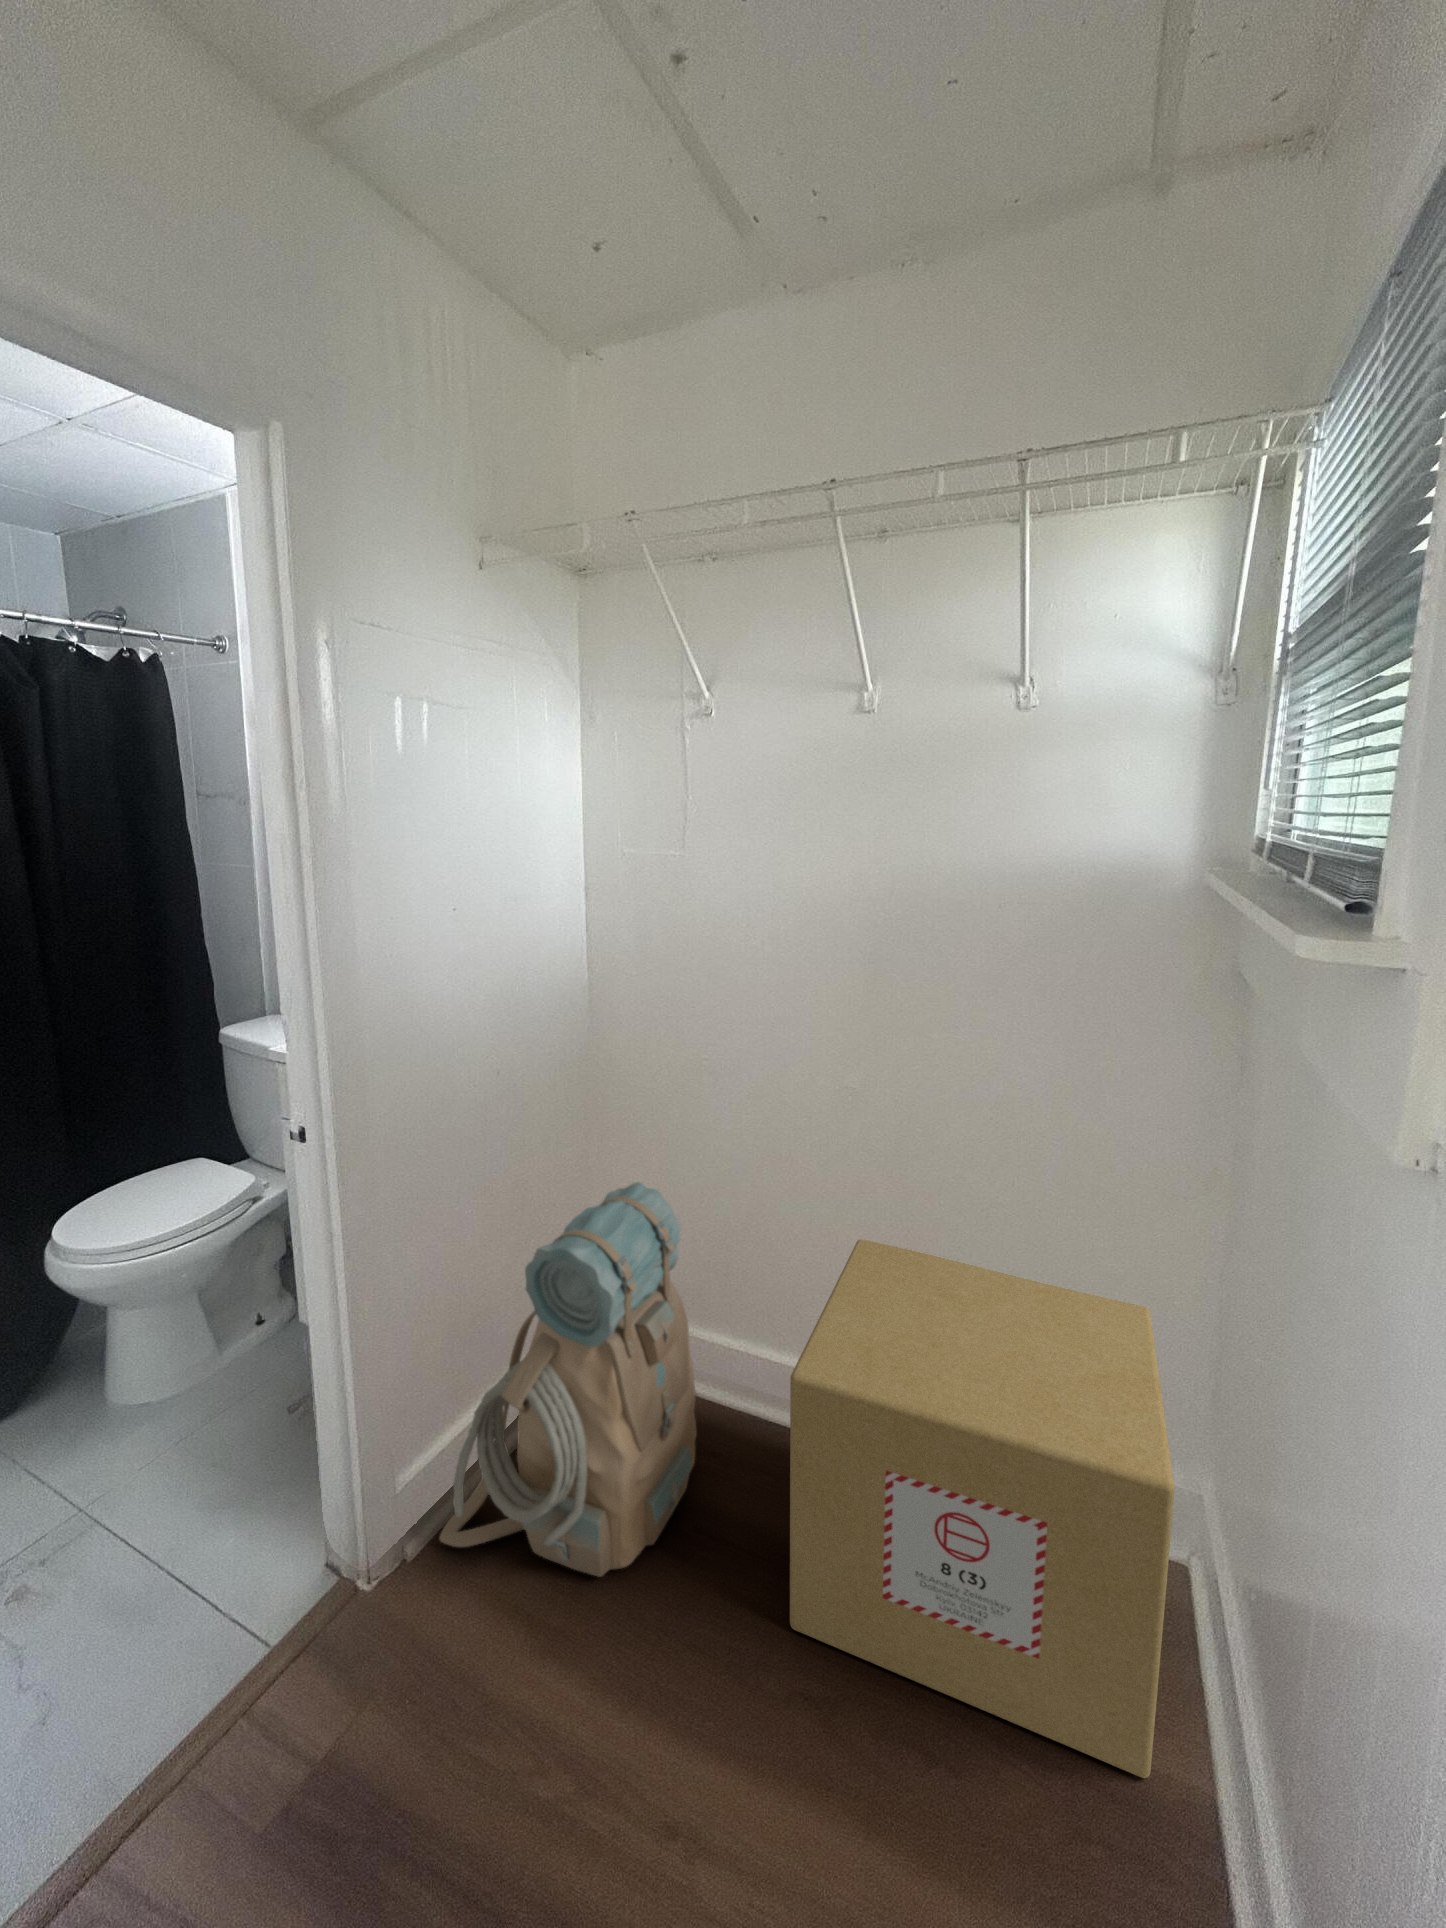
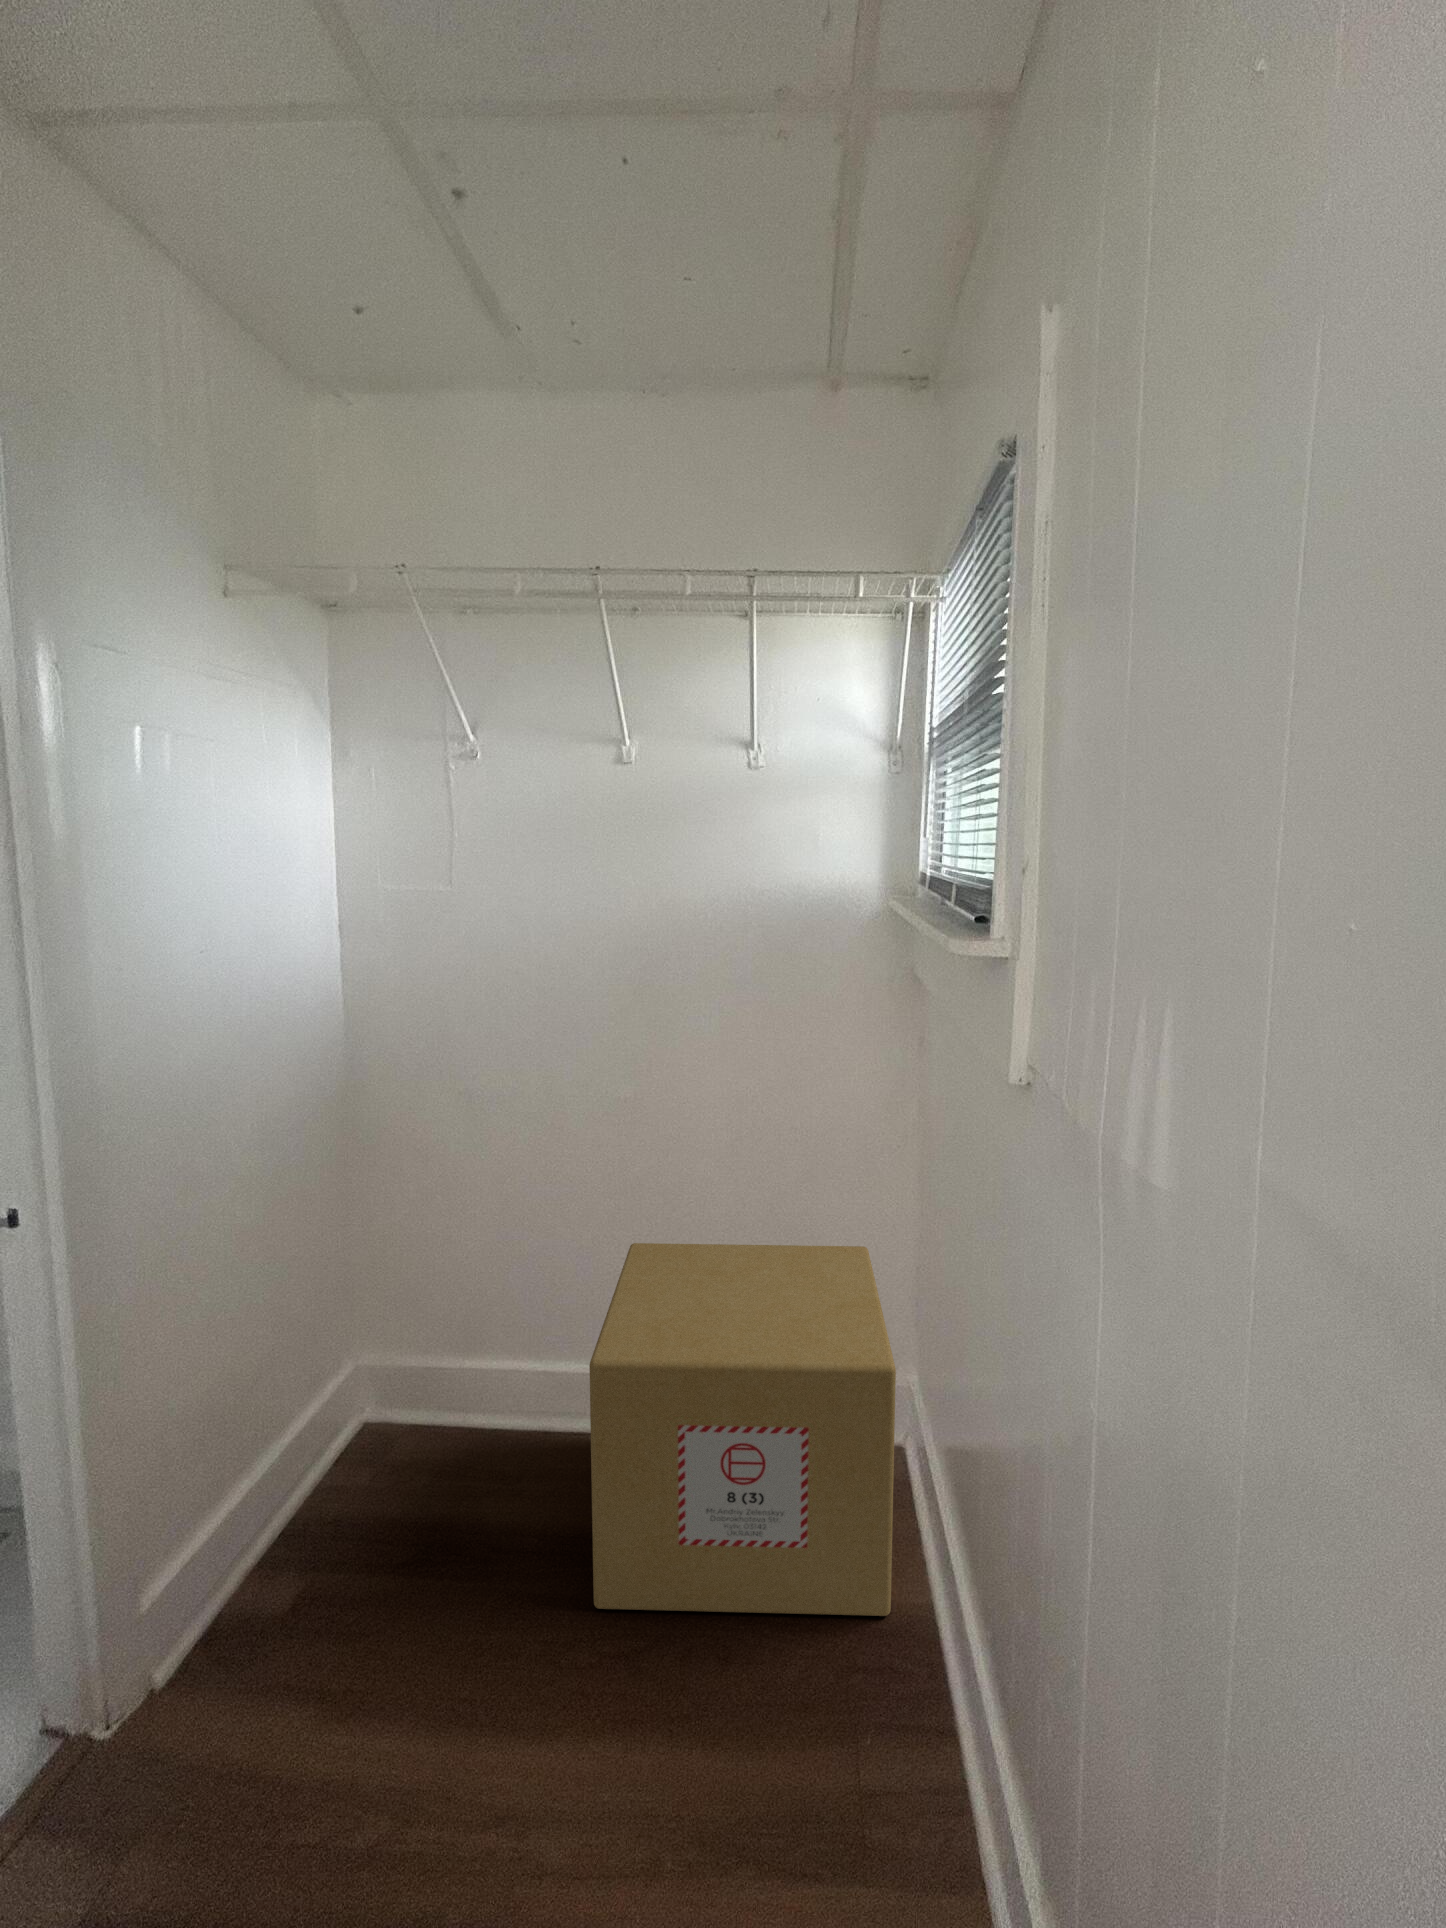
backpack: present [439,1182,696,1577] -> none [196,1221,482,1656]

